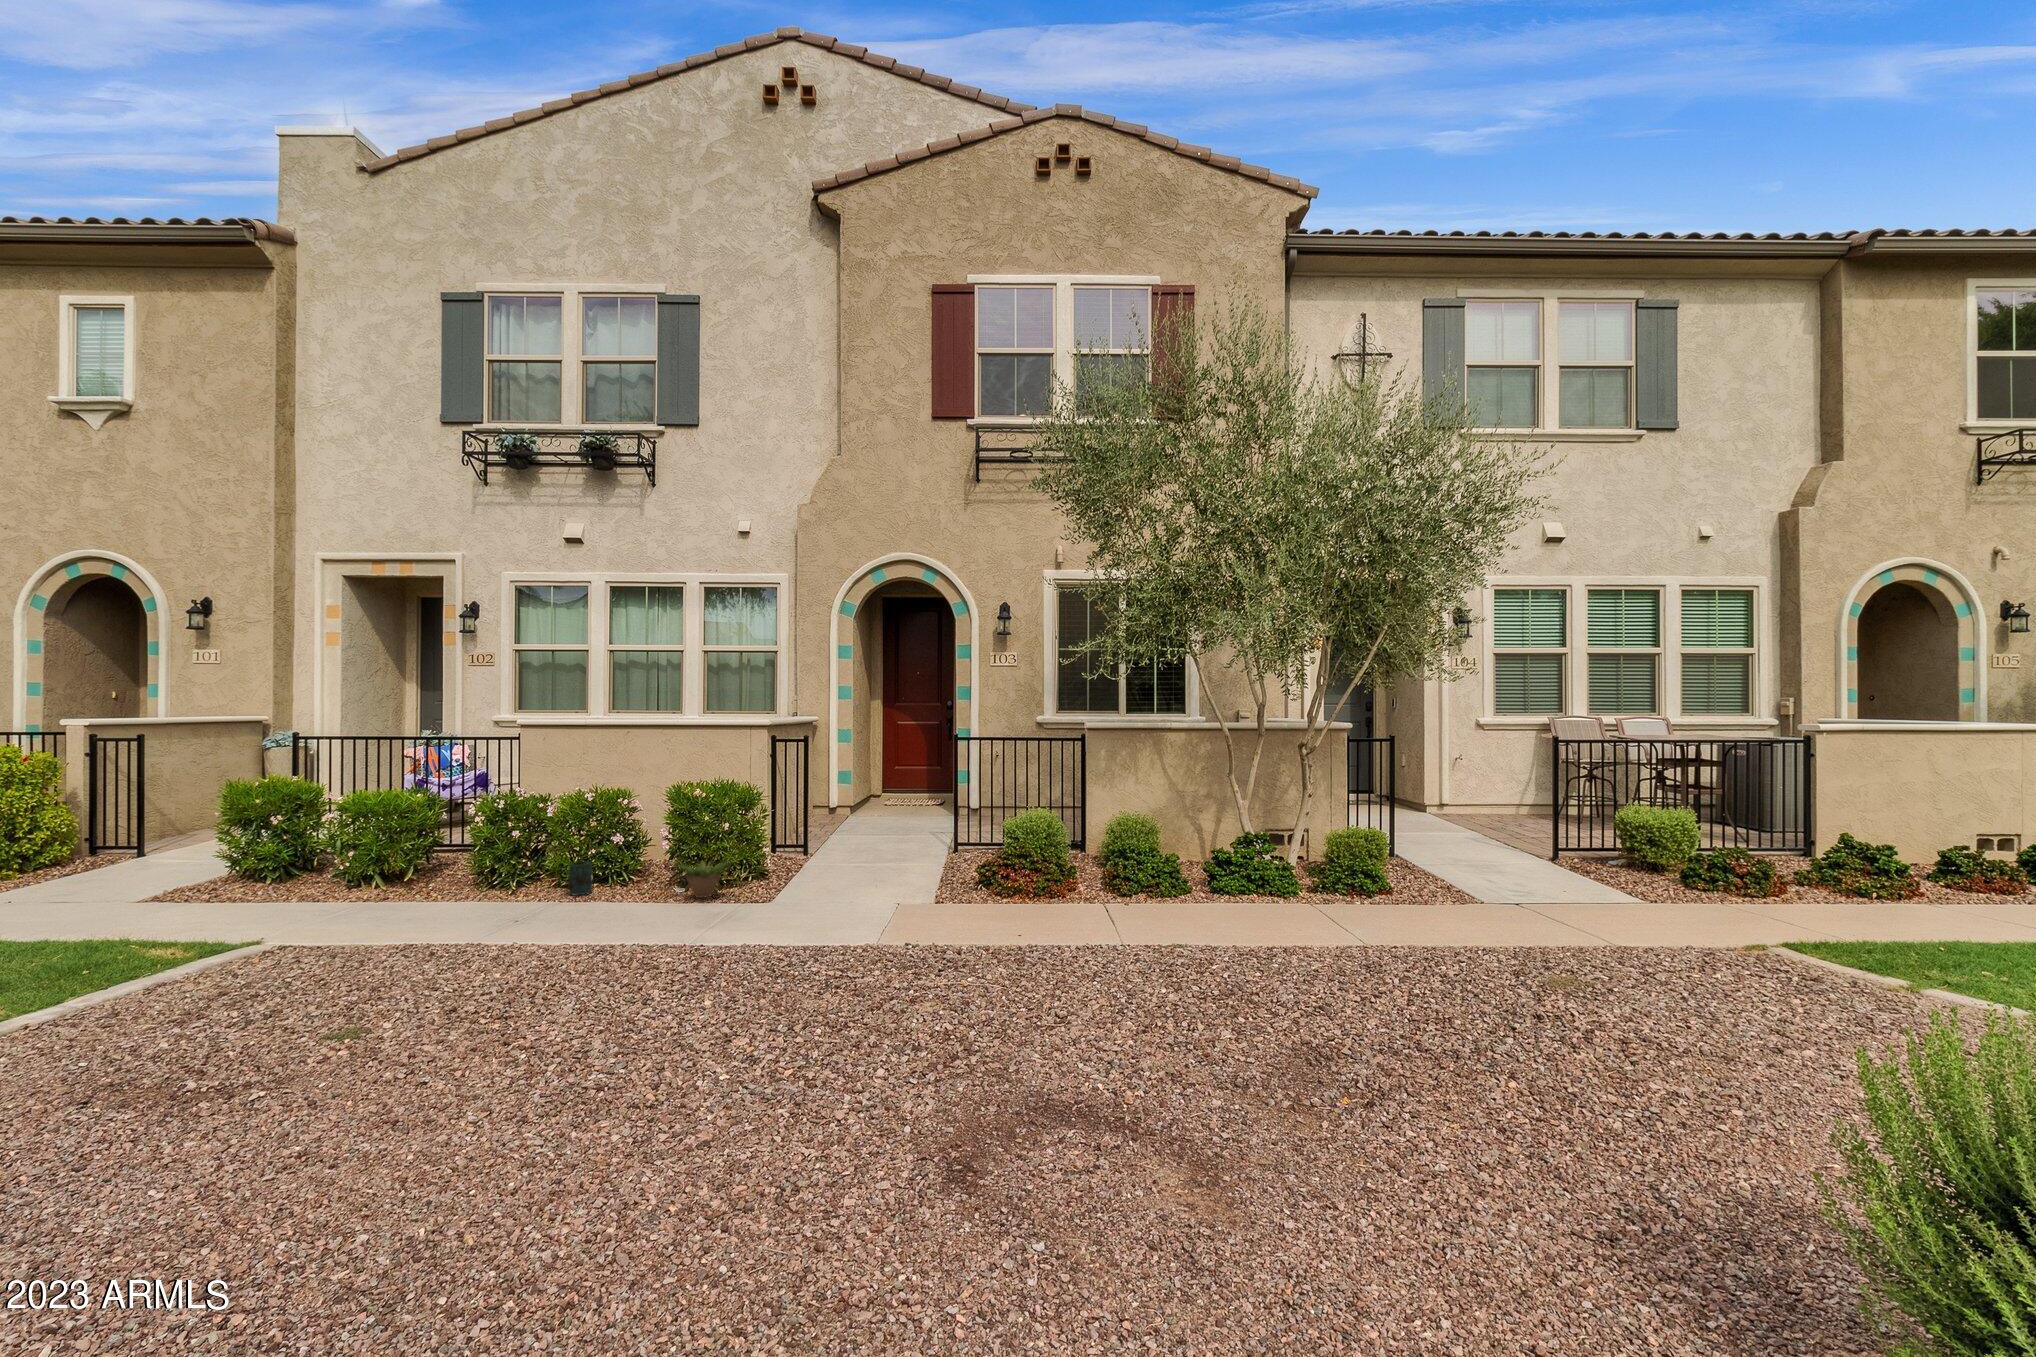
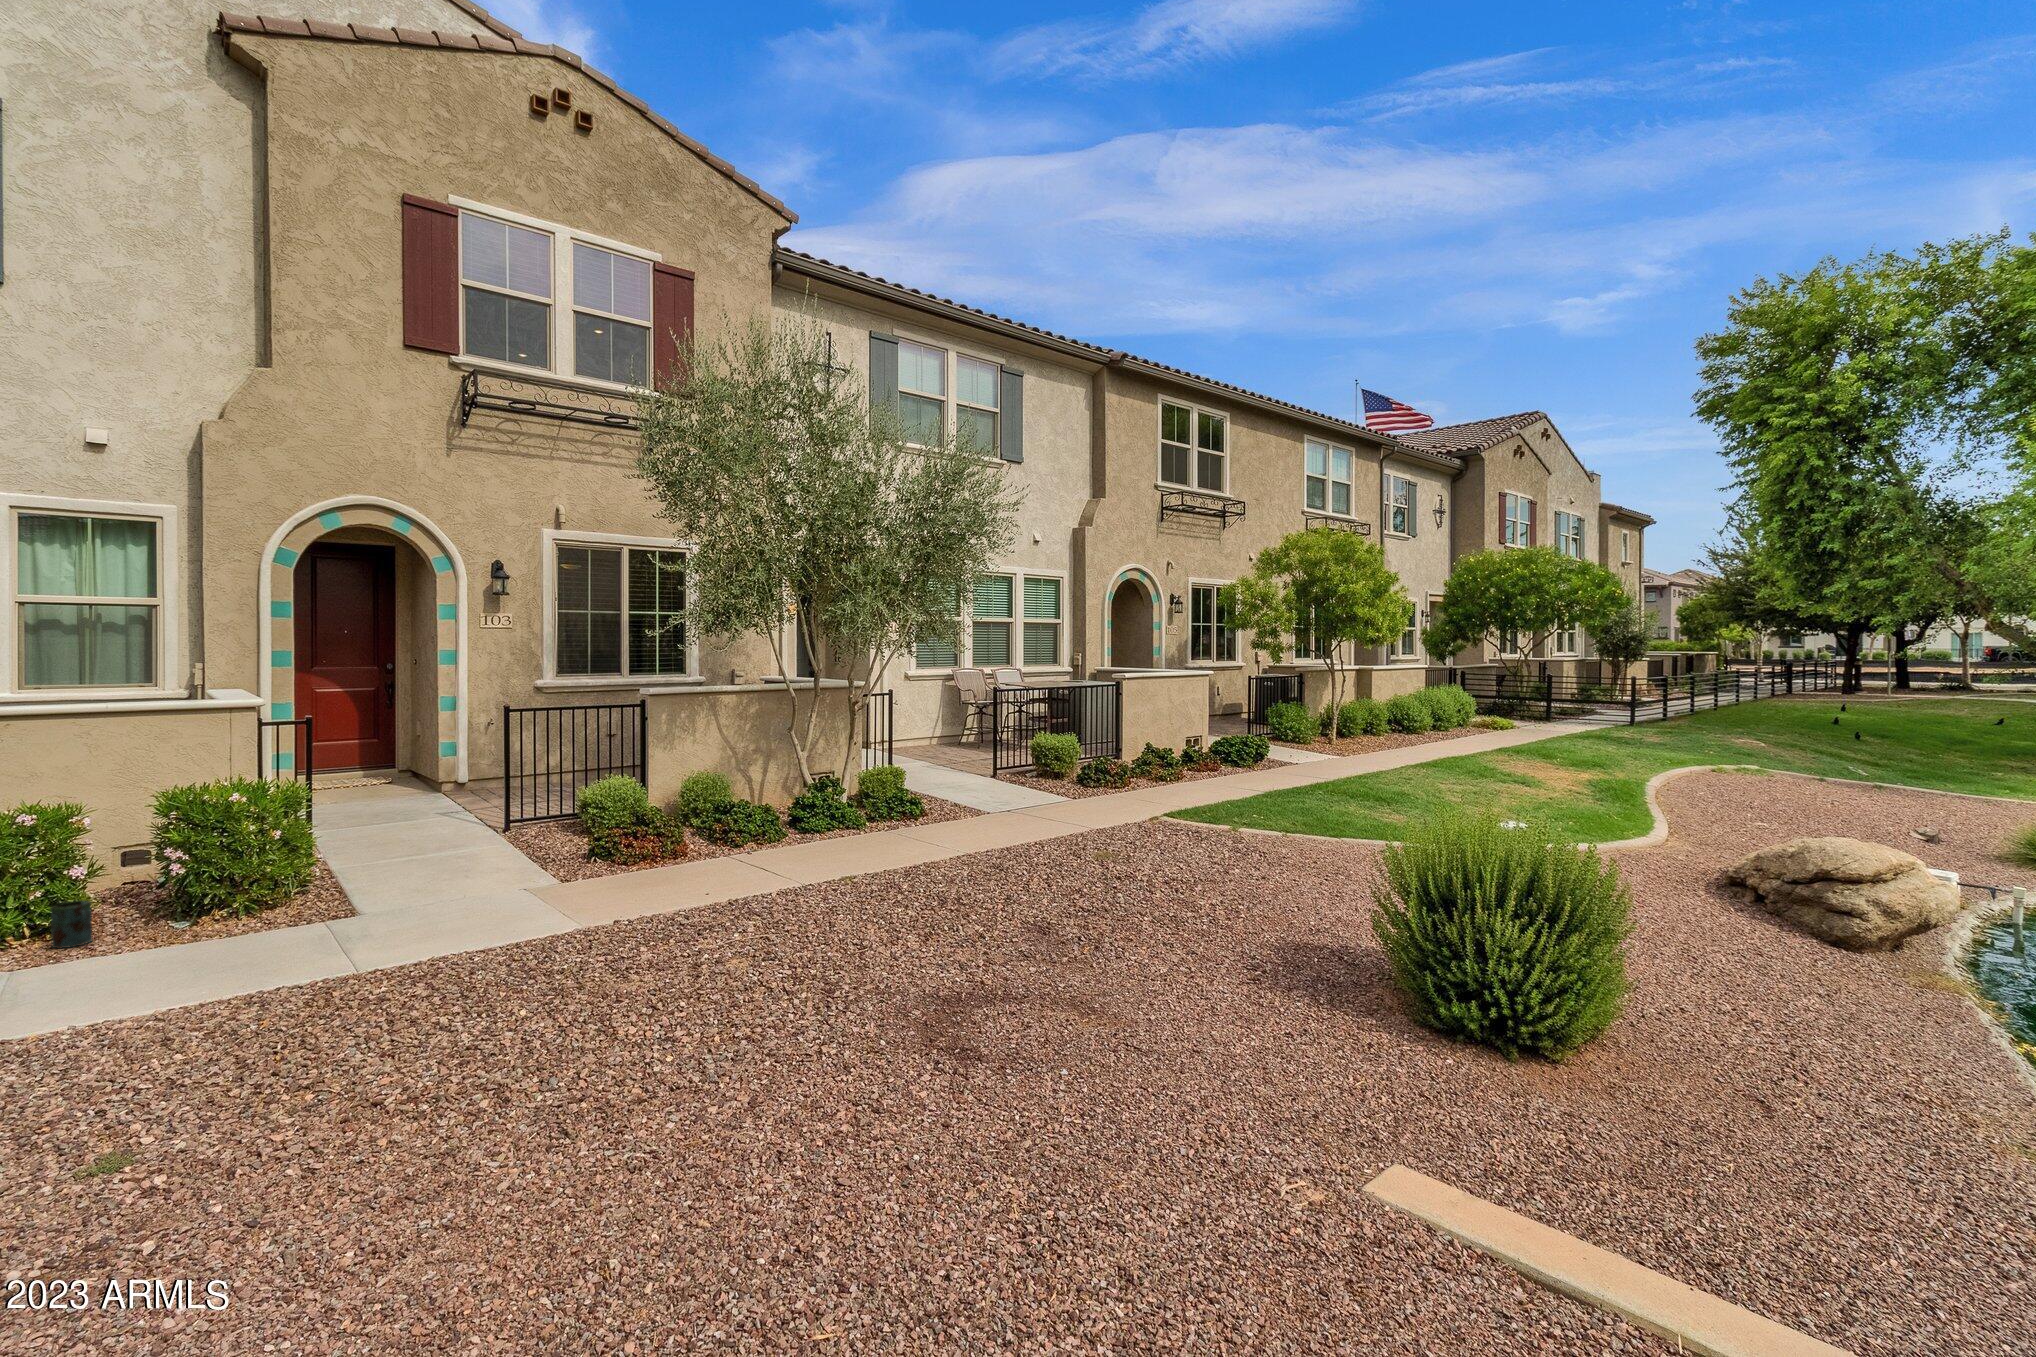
decorative plant: present [678,861,734,898] -> none [231,867,328,918]

